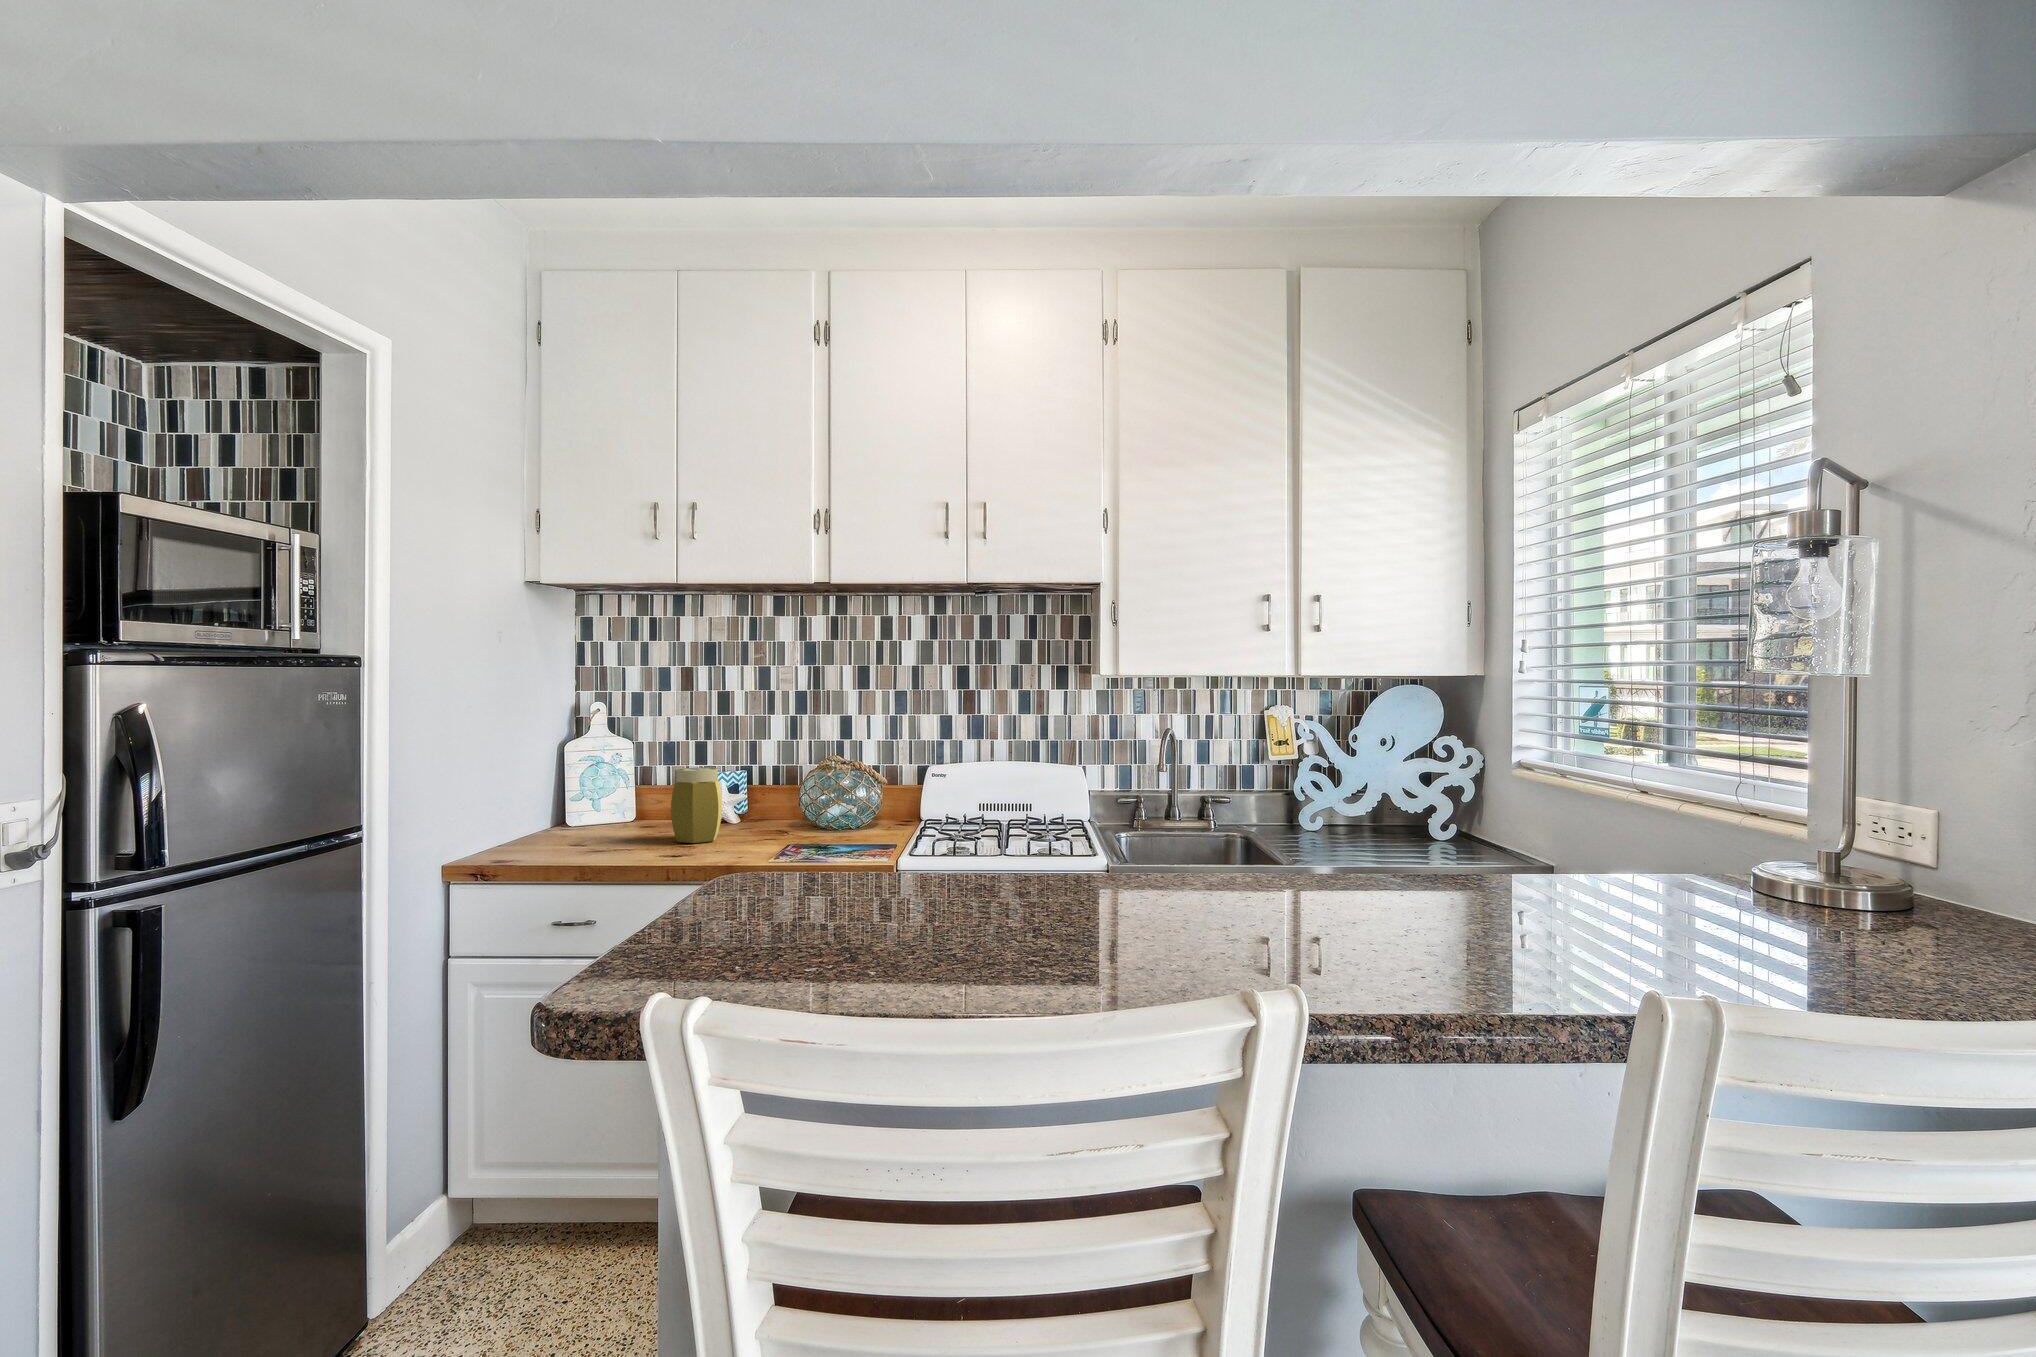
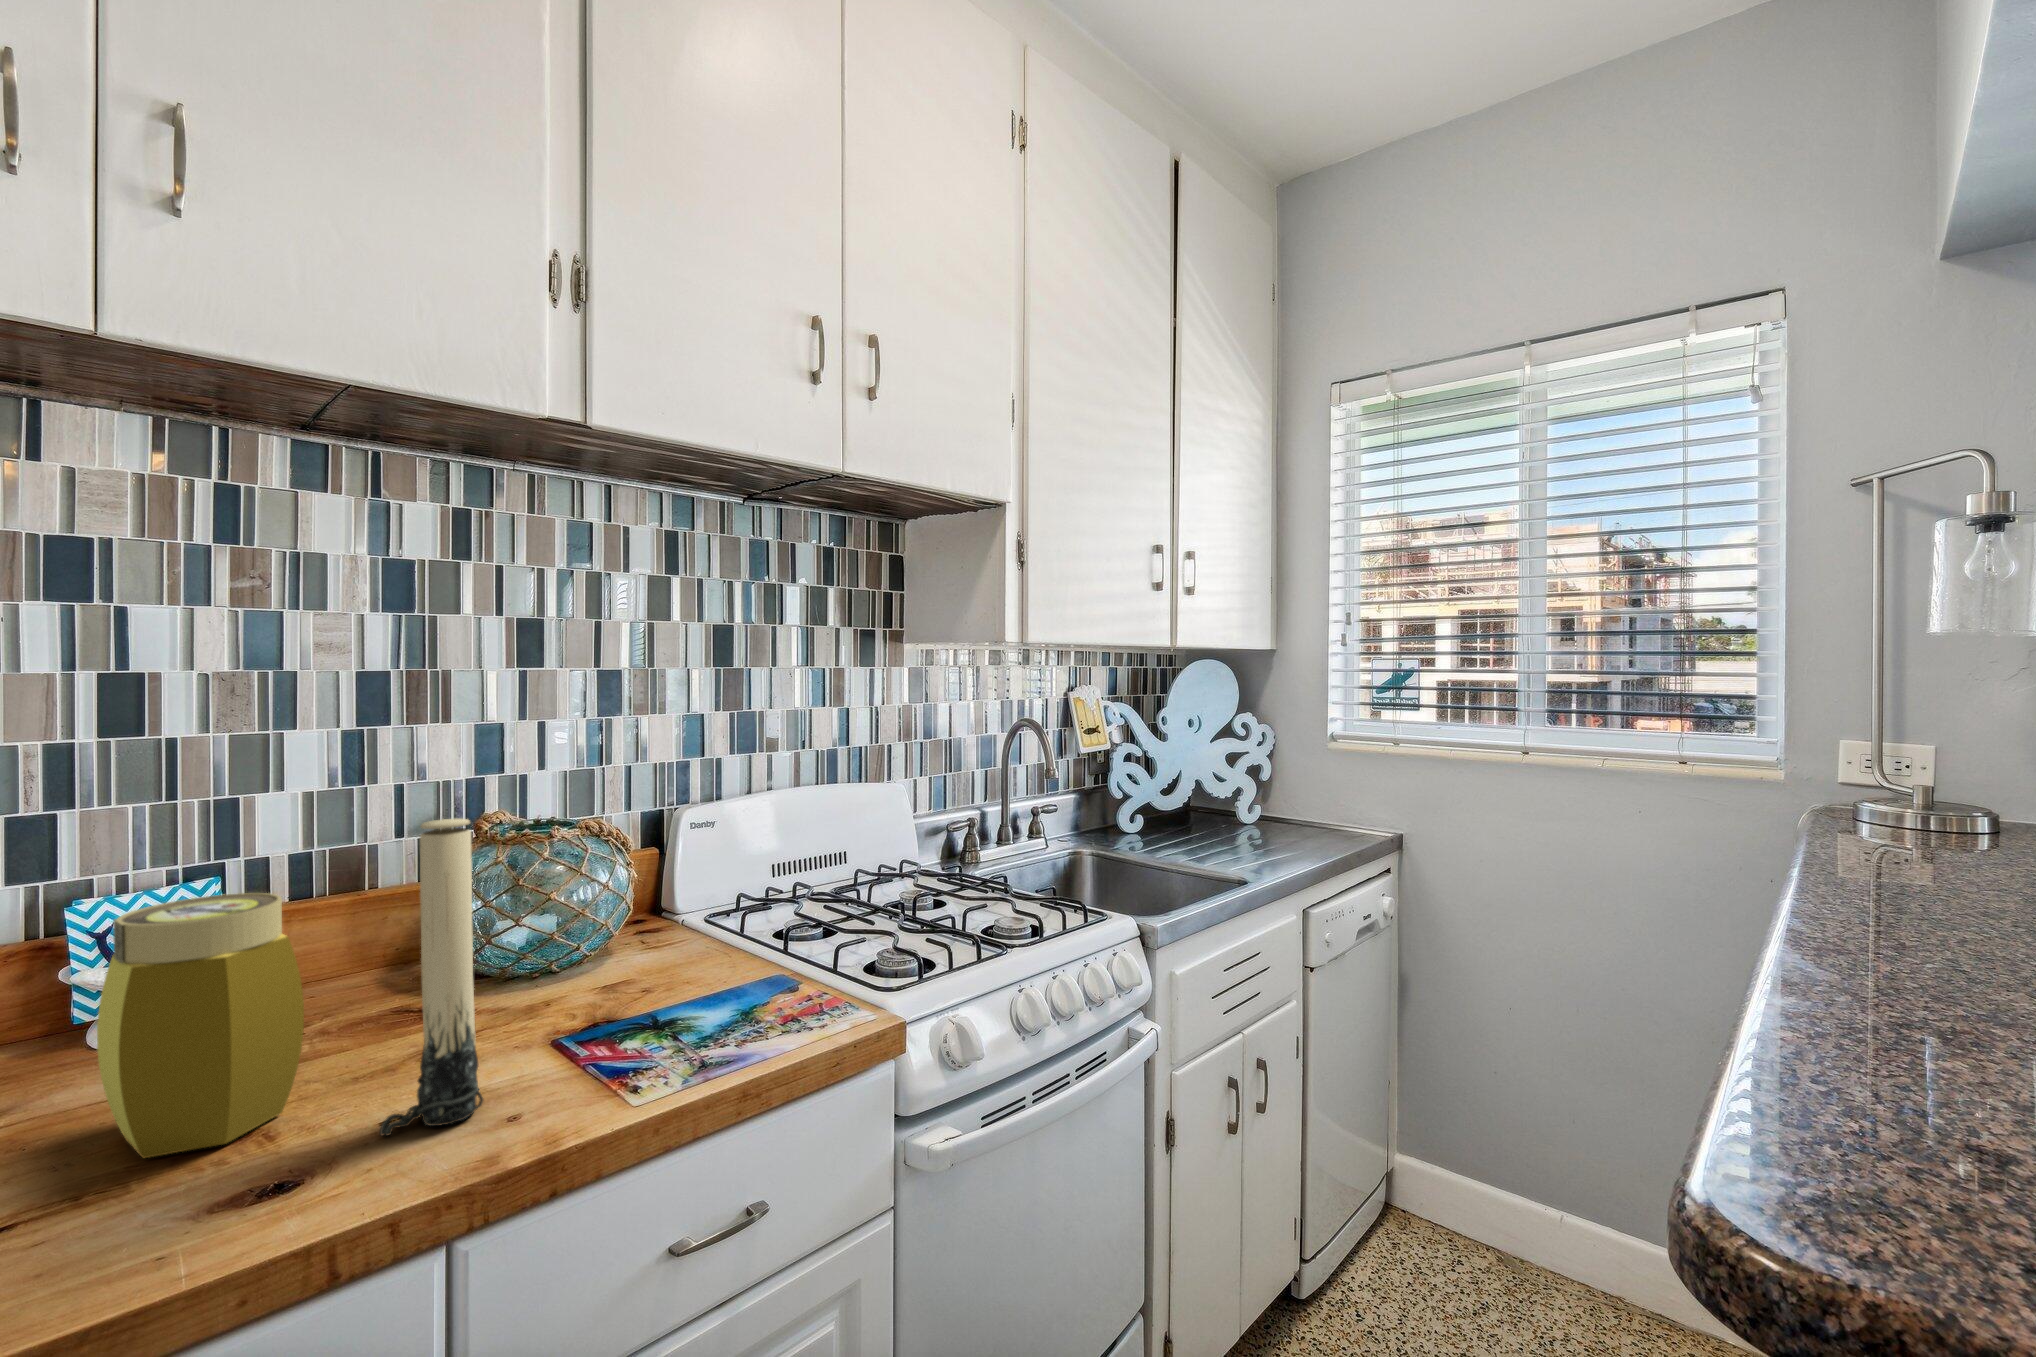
candle: none [721,745,750,850] -> present [380,819,483,1135]

